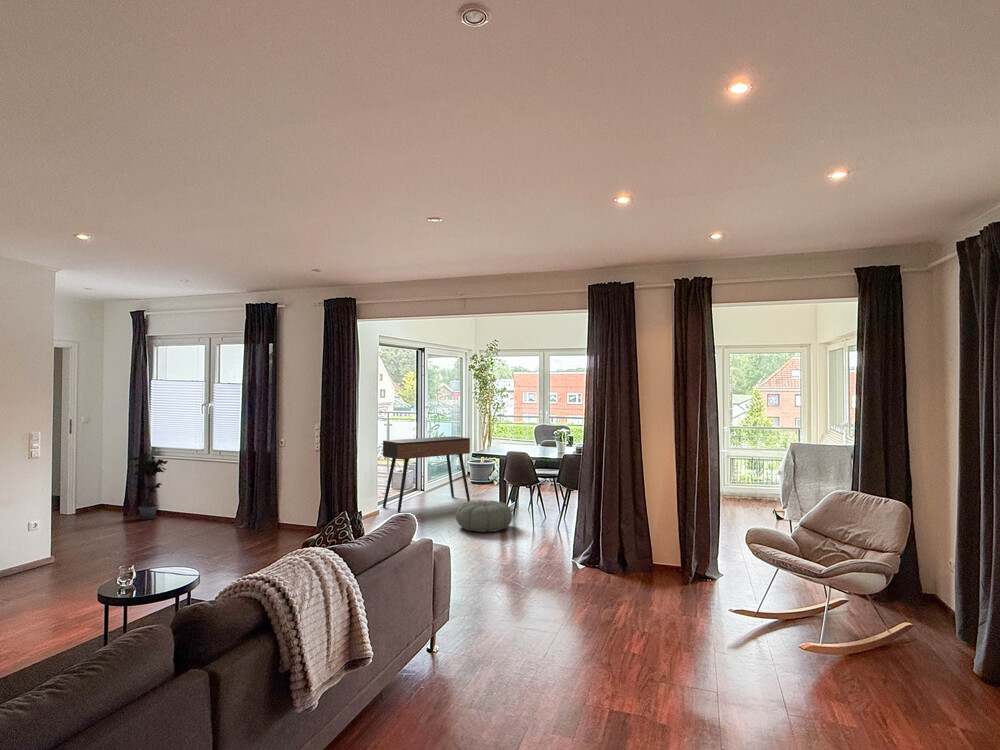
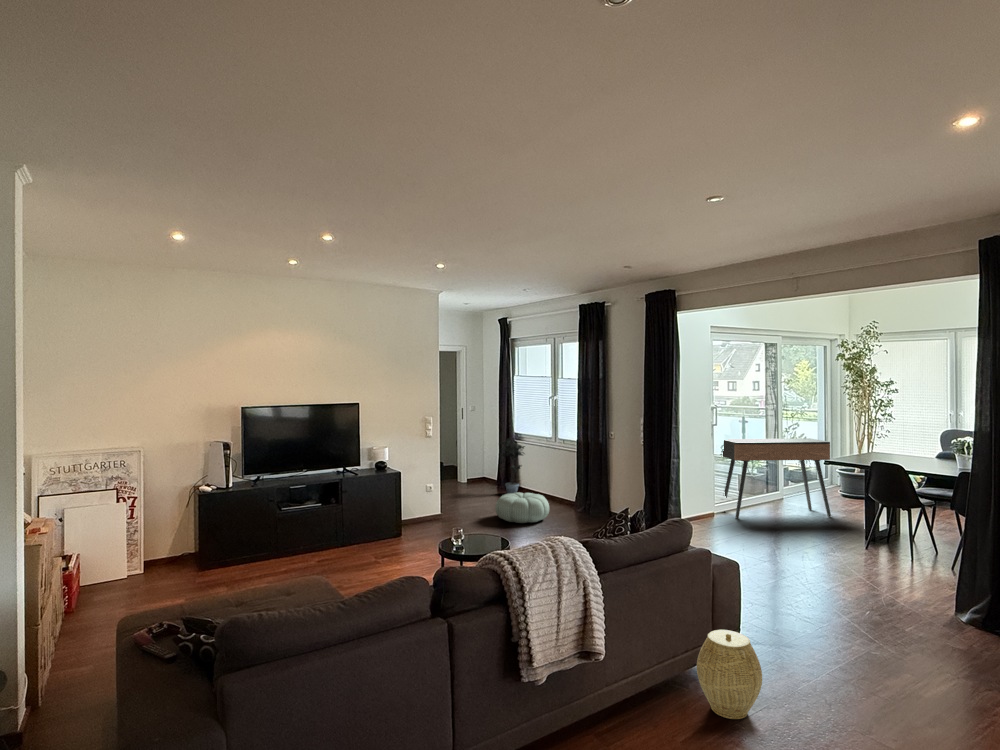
pouf: present [456,500,512,532] -> present [496,492,549,523]
woven basket: none [428,608,483,687] -> present [697,630,762,719]

